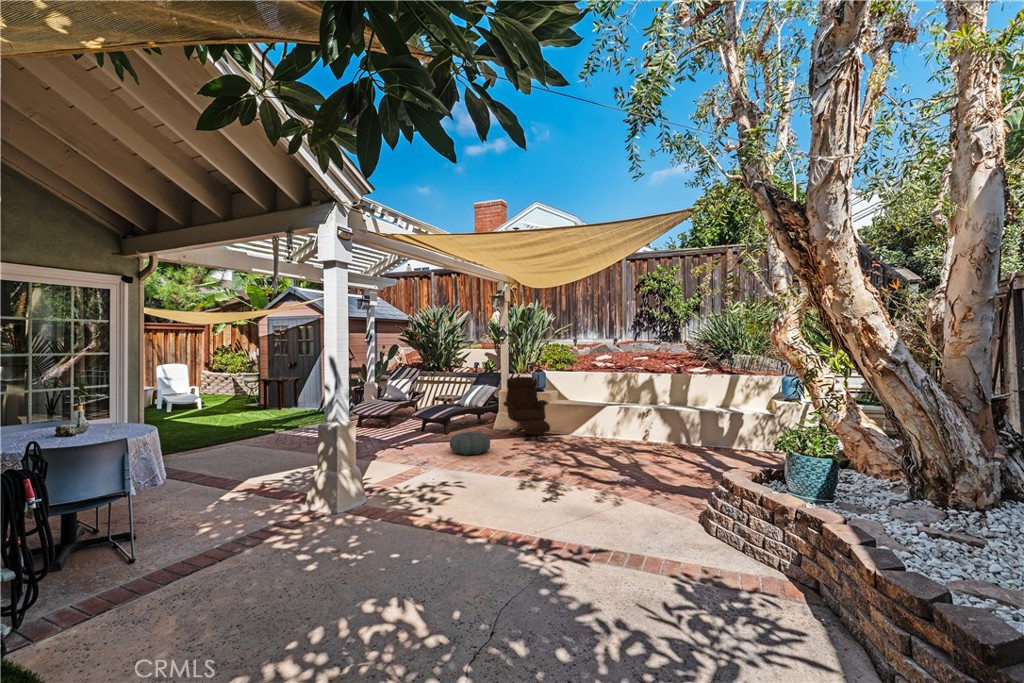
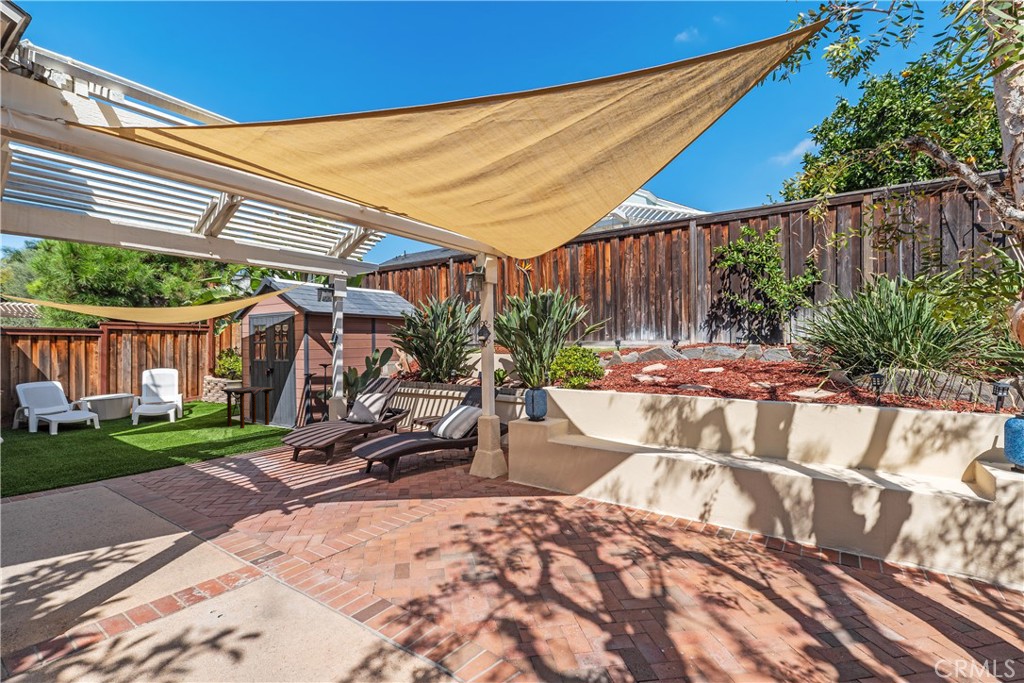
lounge chair: present [503,377,550,442] -> none [470,398,542,513]
pouf: present [450,432,490,455] -> none [338,494,412,540]

